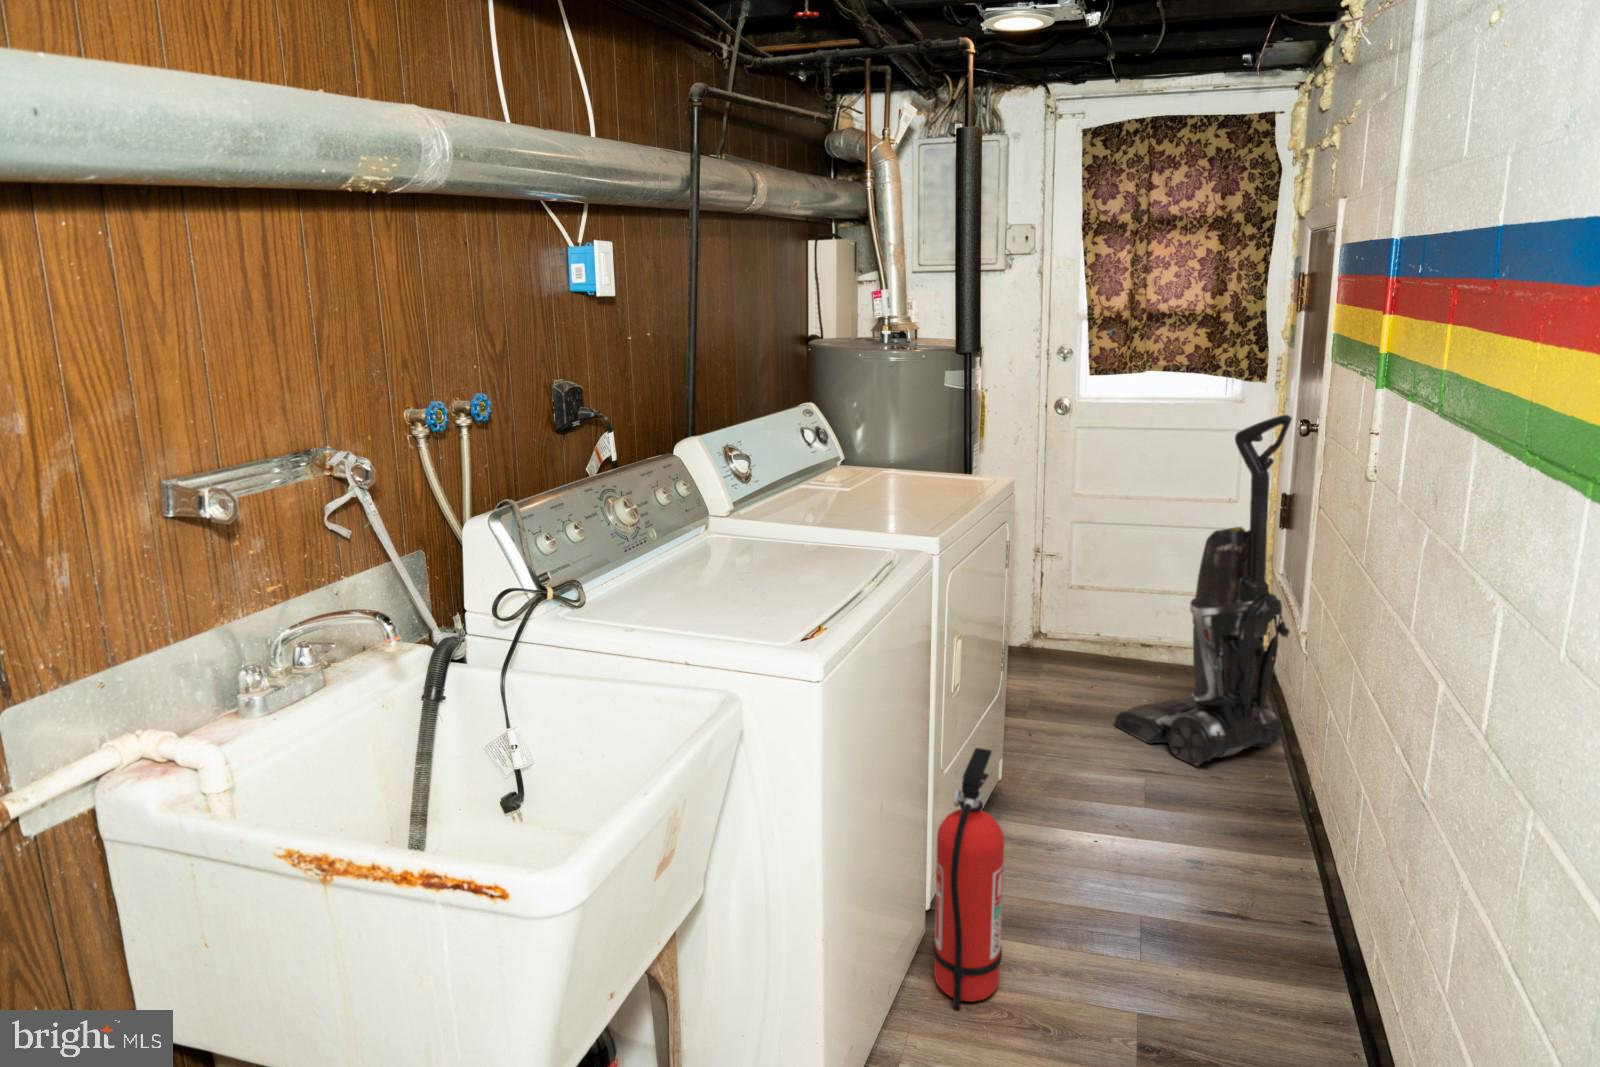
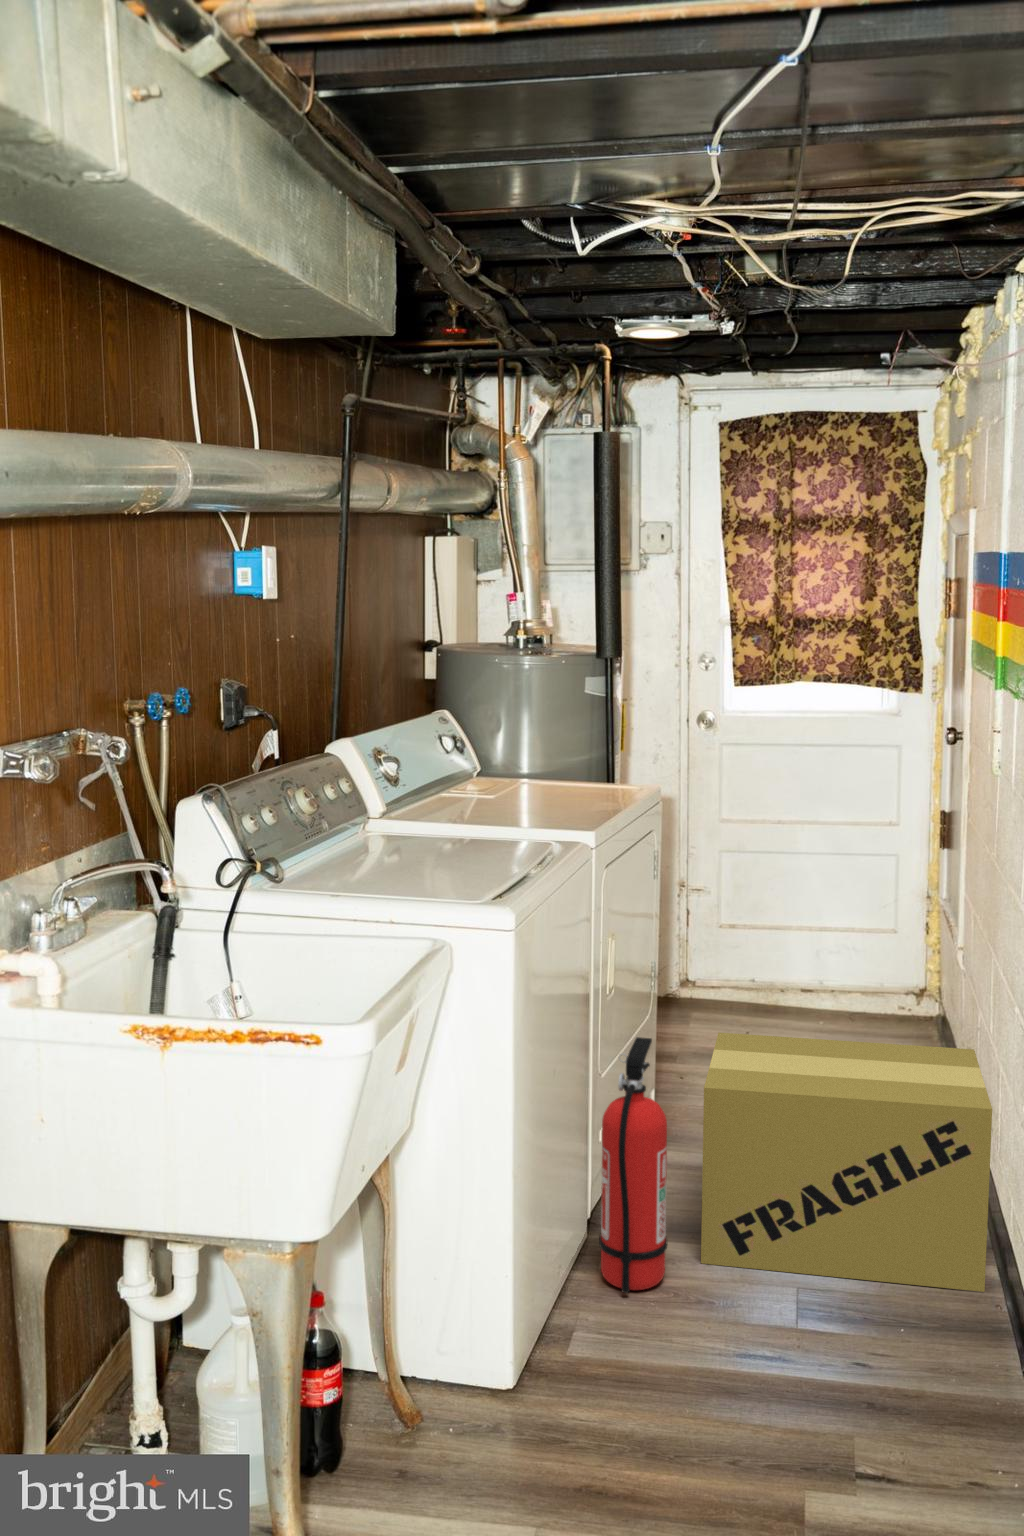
vacuum cleaner: present [1115,415,1292,766] -> none [775,722,948,1100]
cardboard box: none [1037,726,1364,1030] -> present [701,1033,992,1292]

